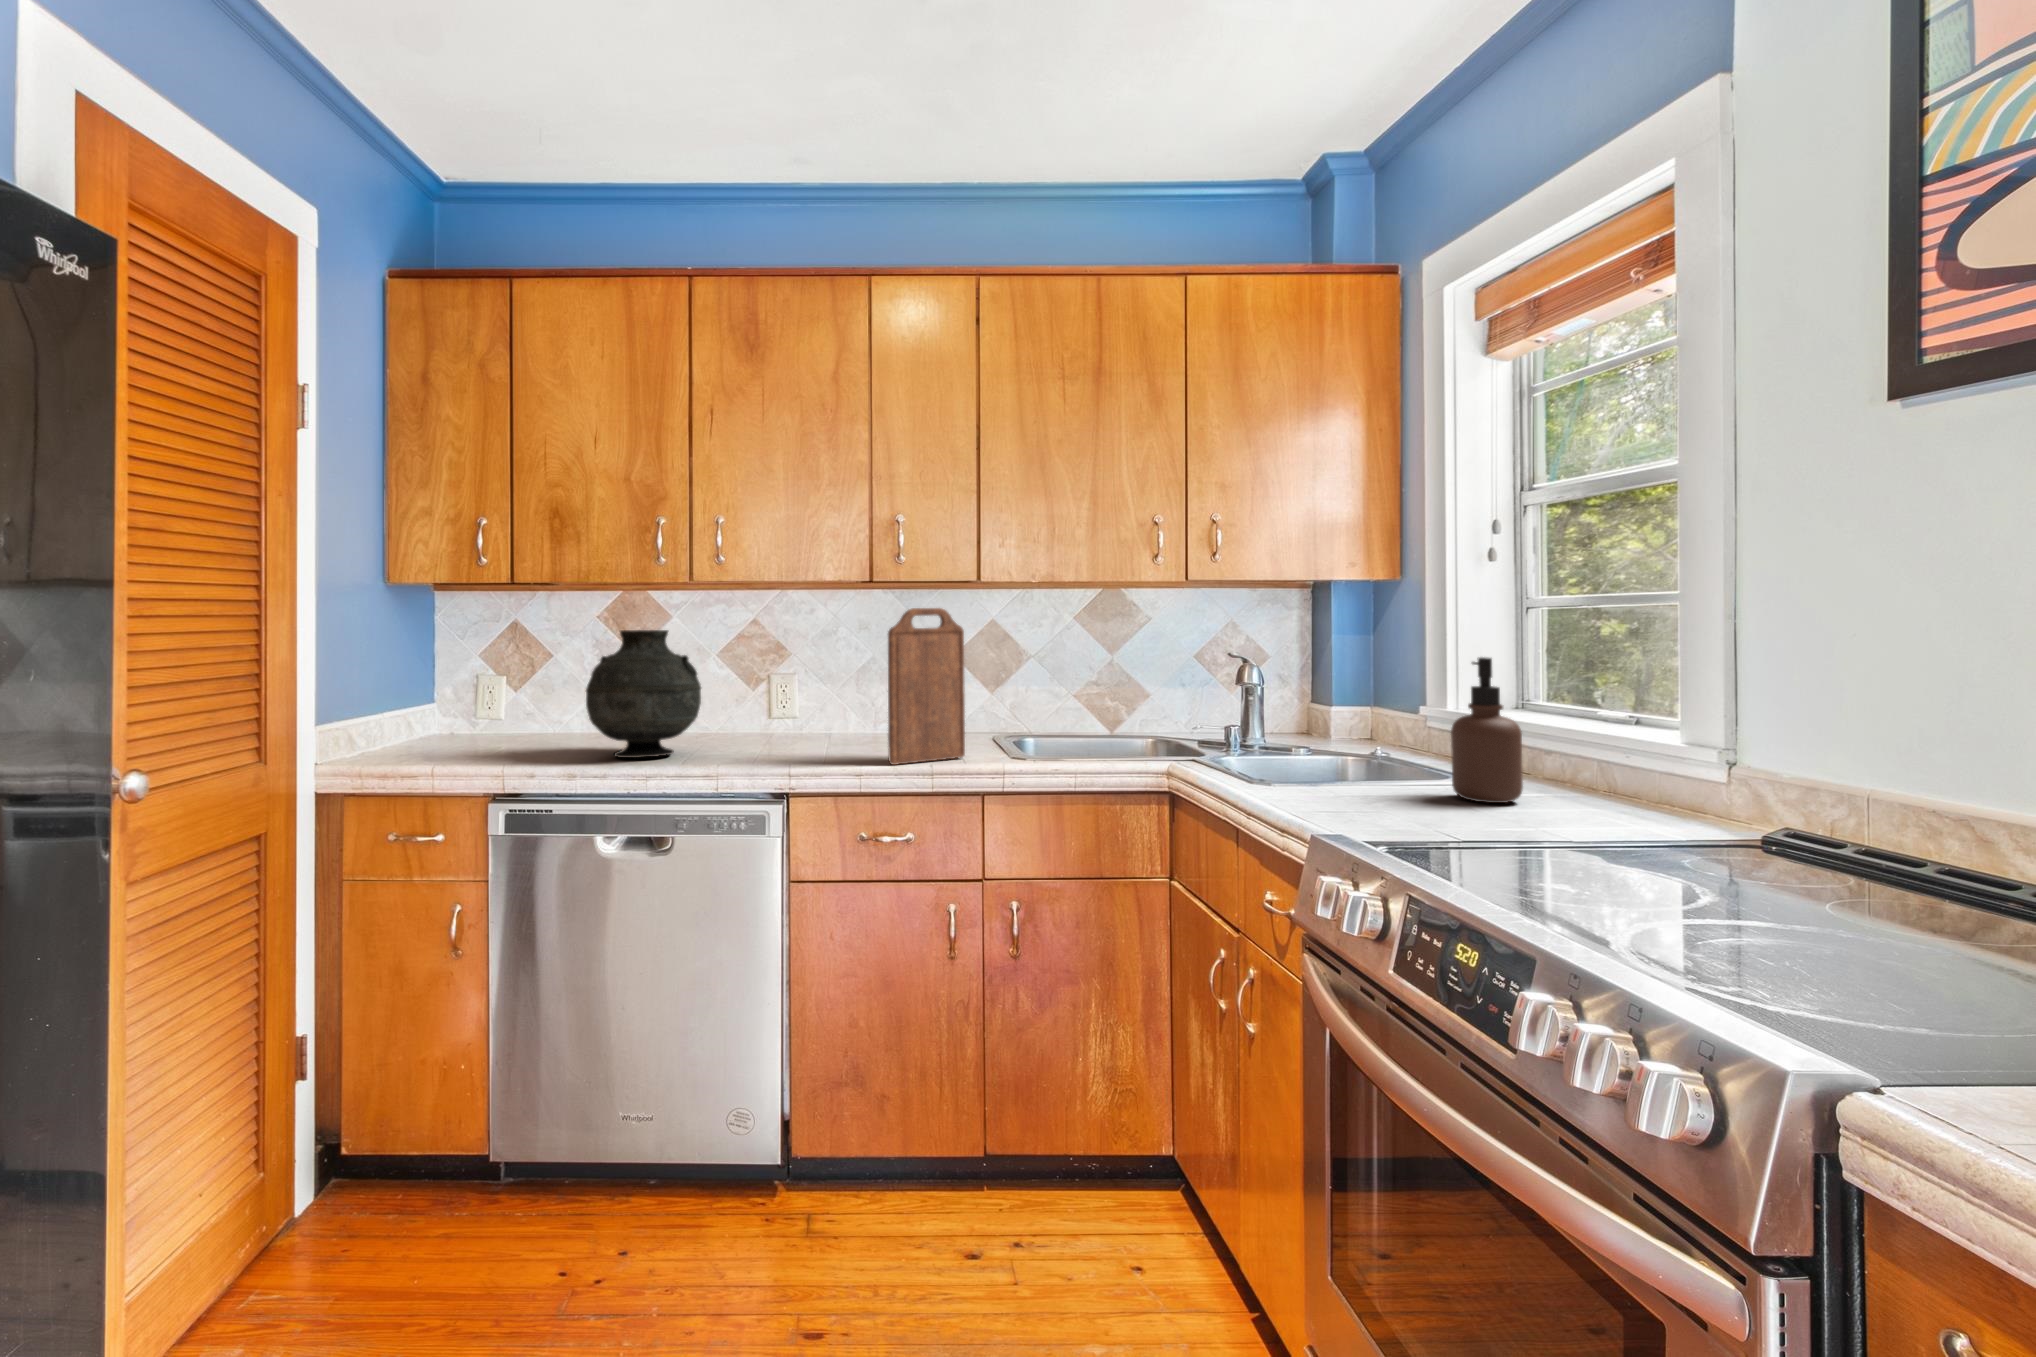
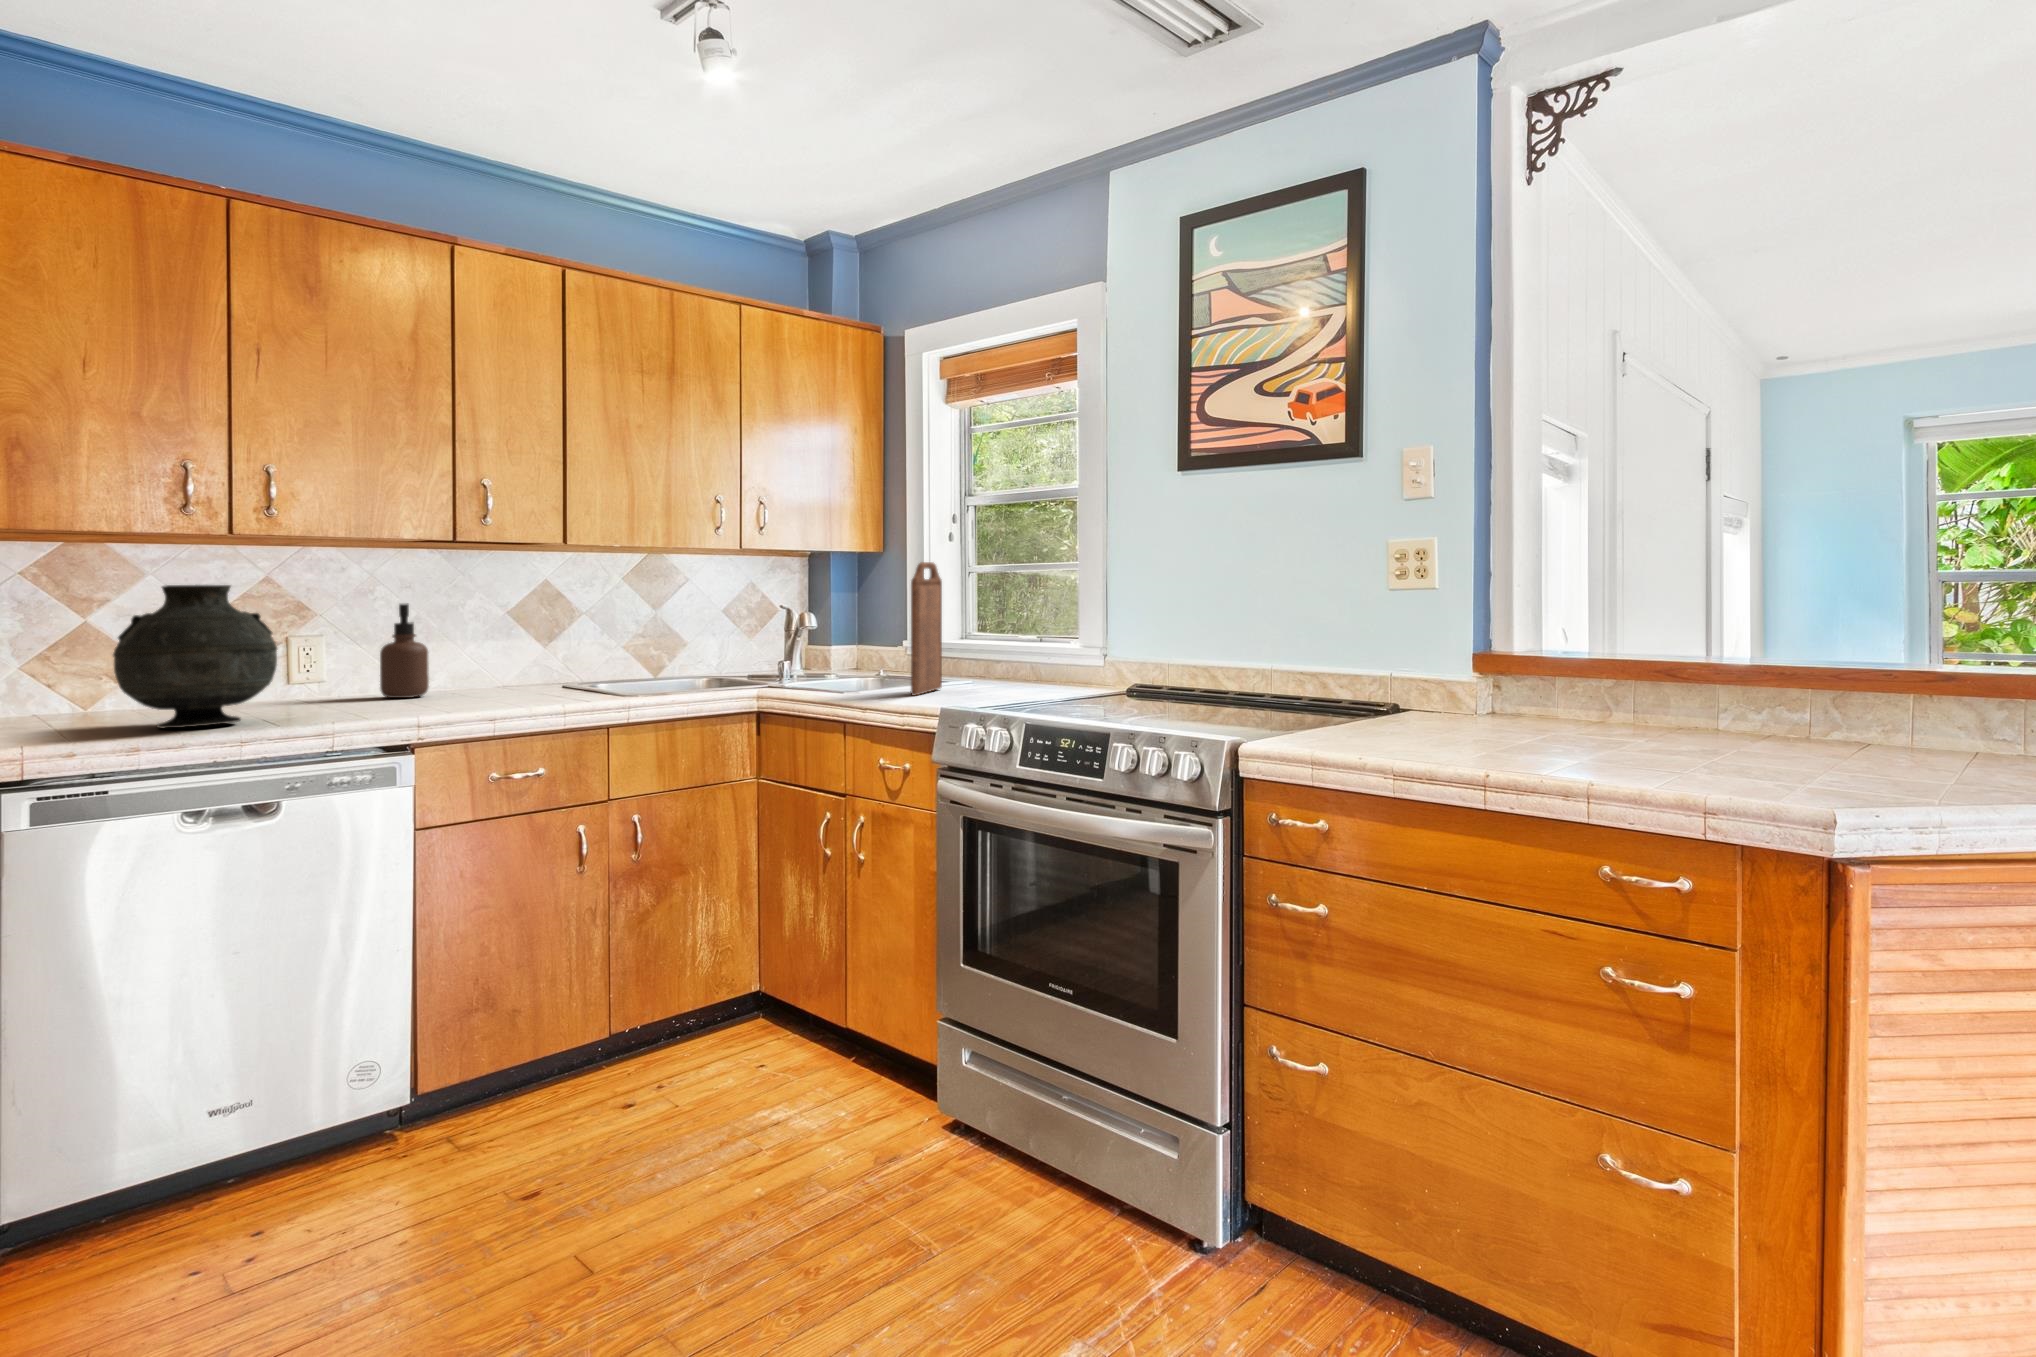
cutting board: present [888,608,965,765] -> present [911,562,942,696]
soap dispenser: present [1451,657,1523,803] -> present [380,603,429,698]

